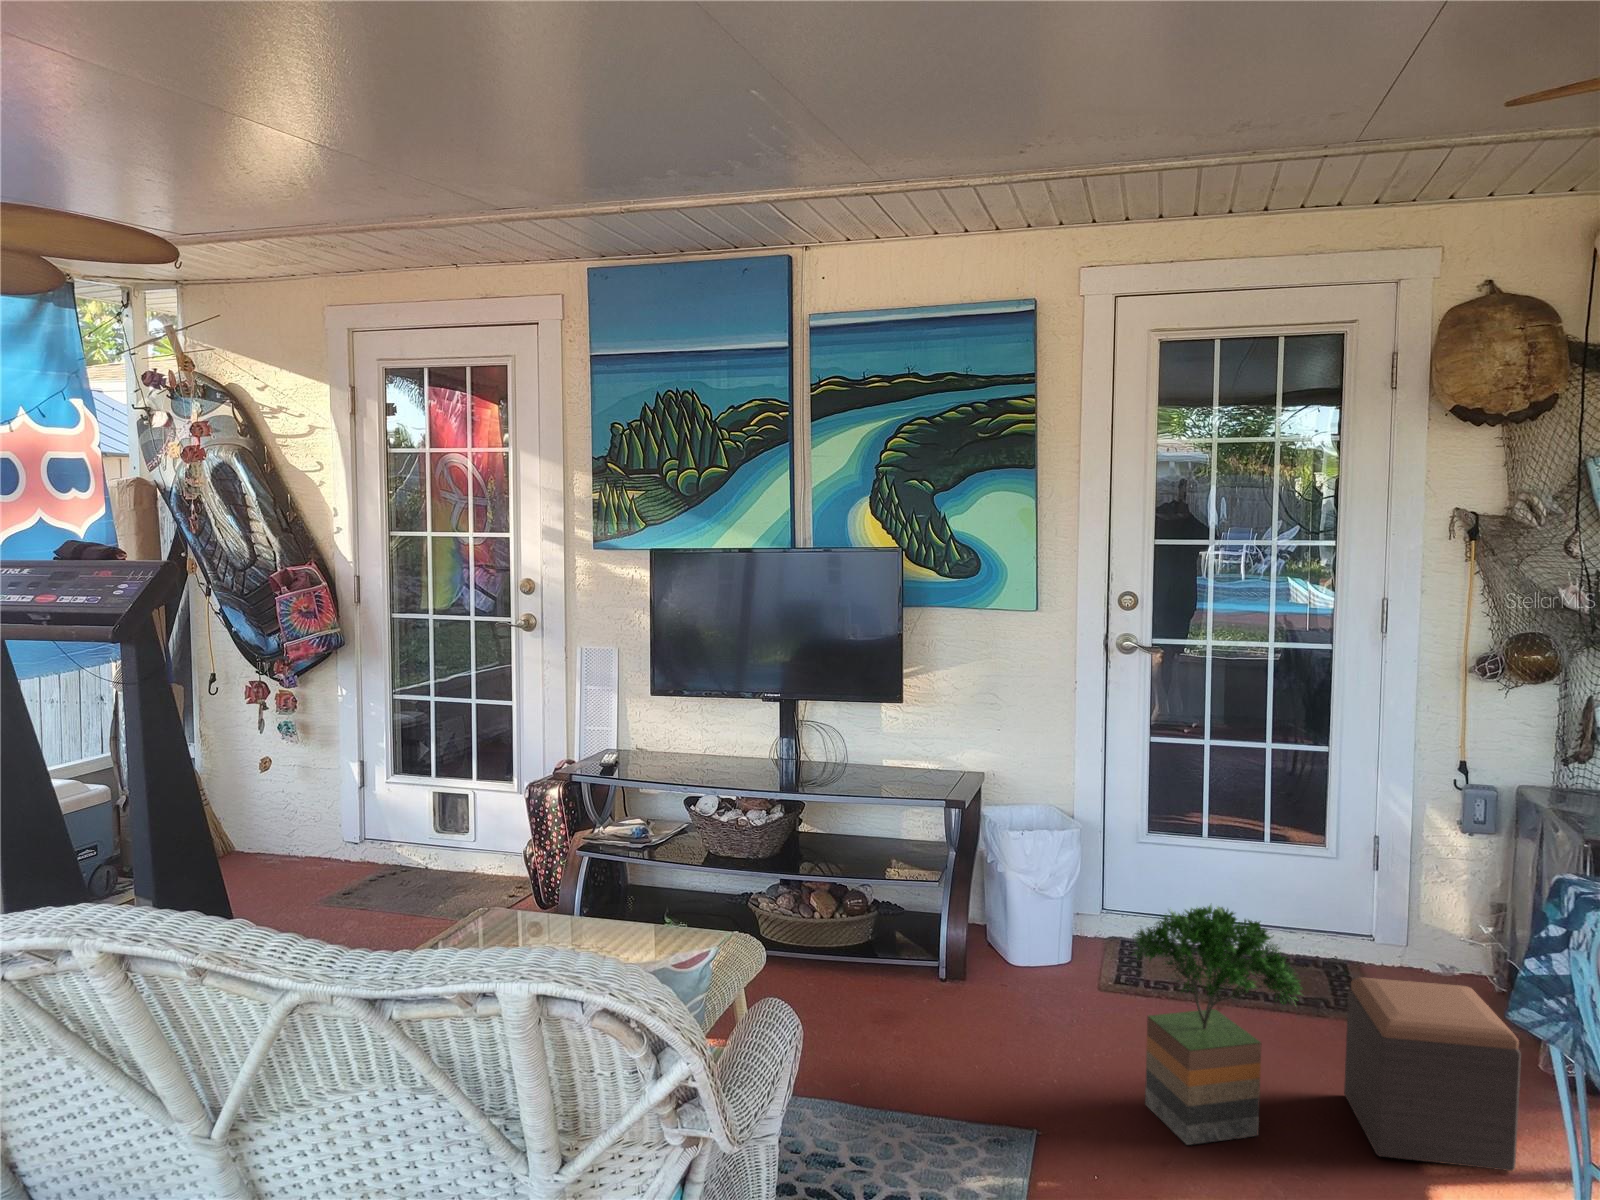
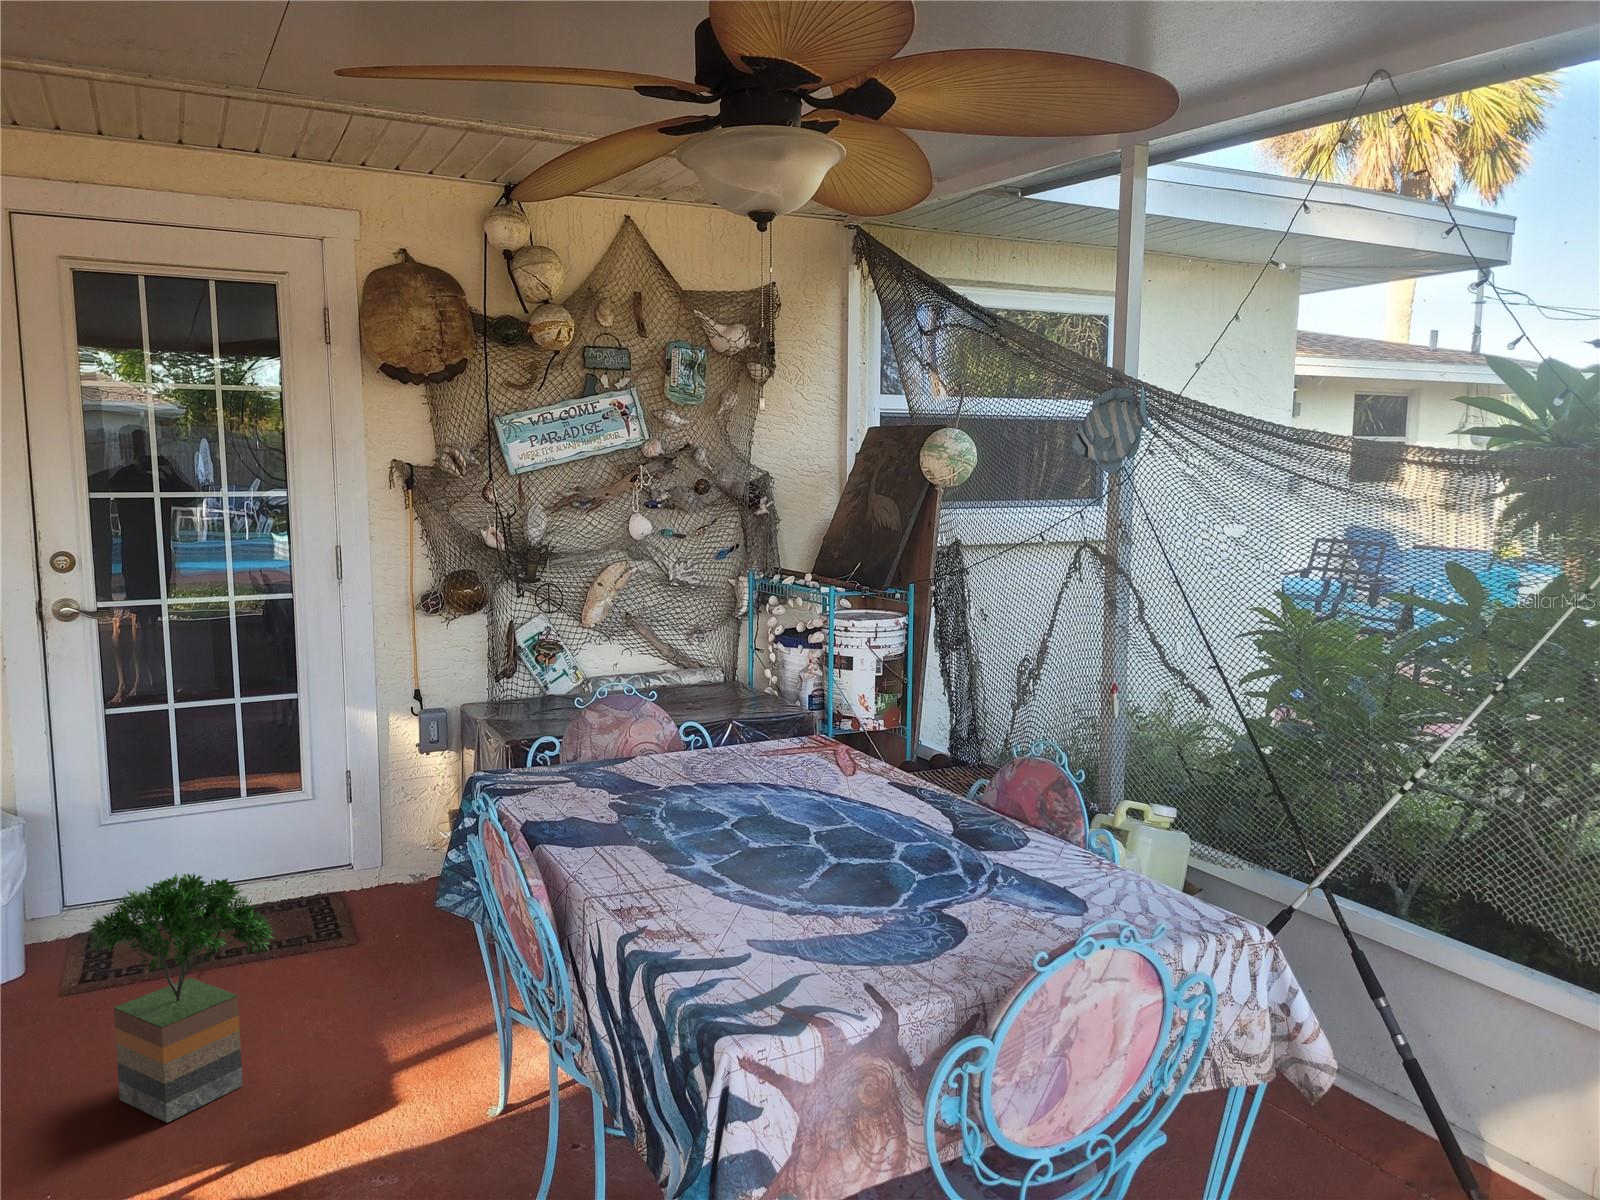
footstool: present [1344,978,1521,1171] -> none [321,888,466,1062]

